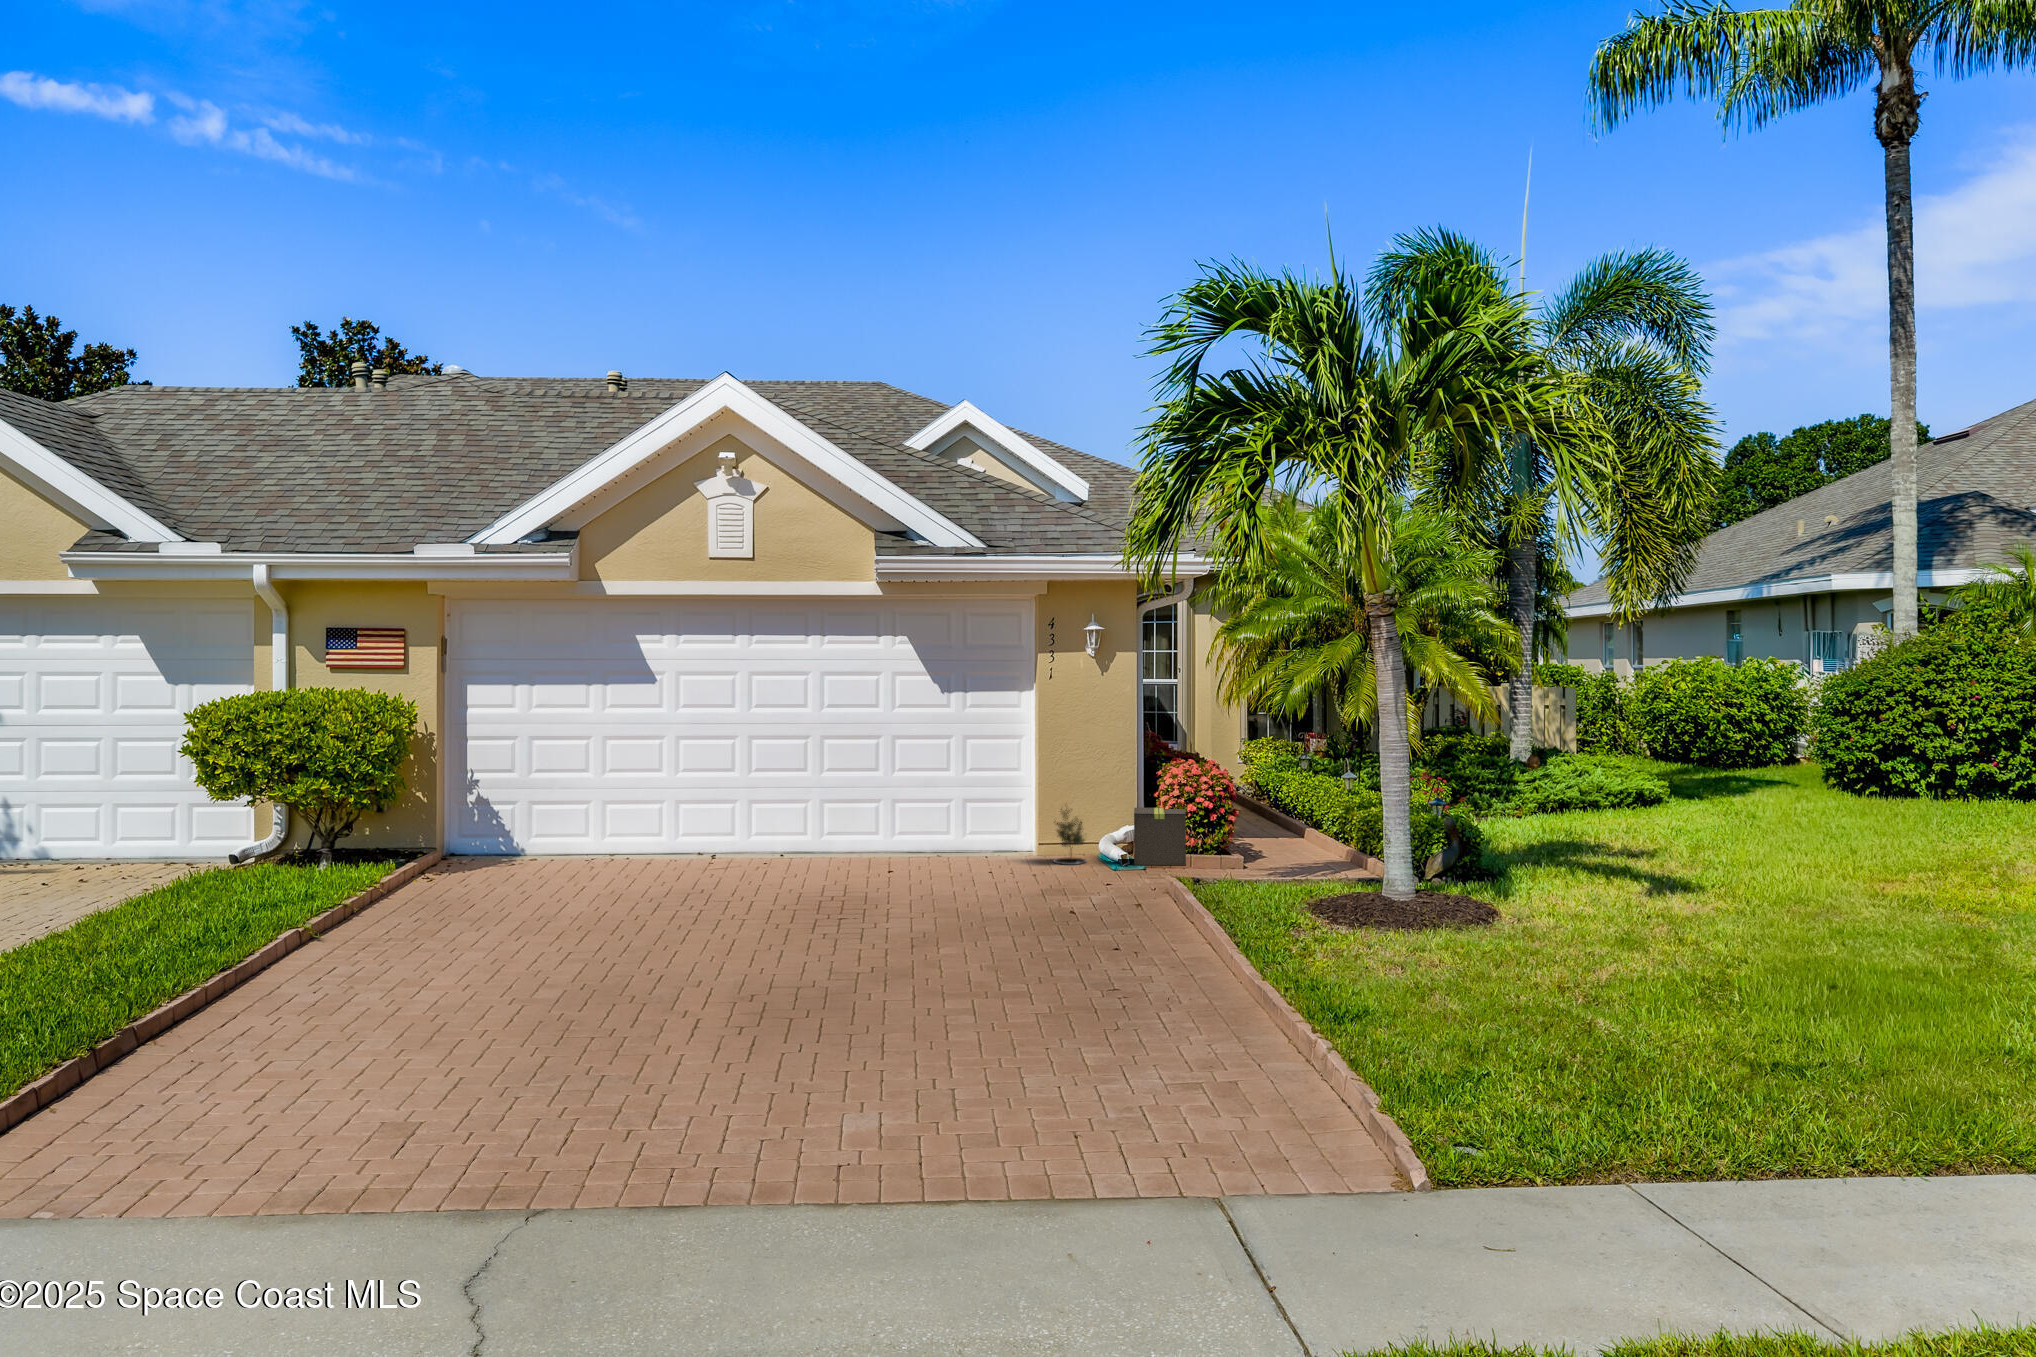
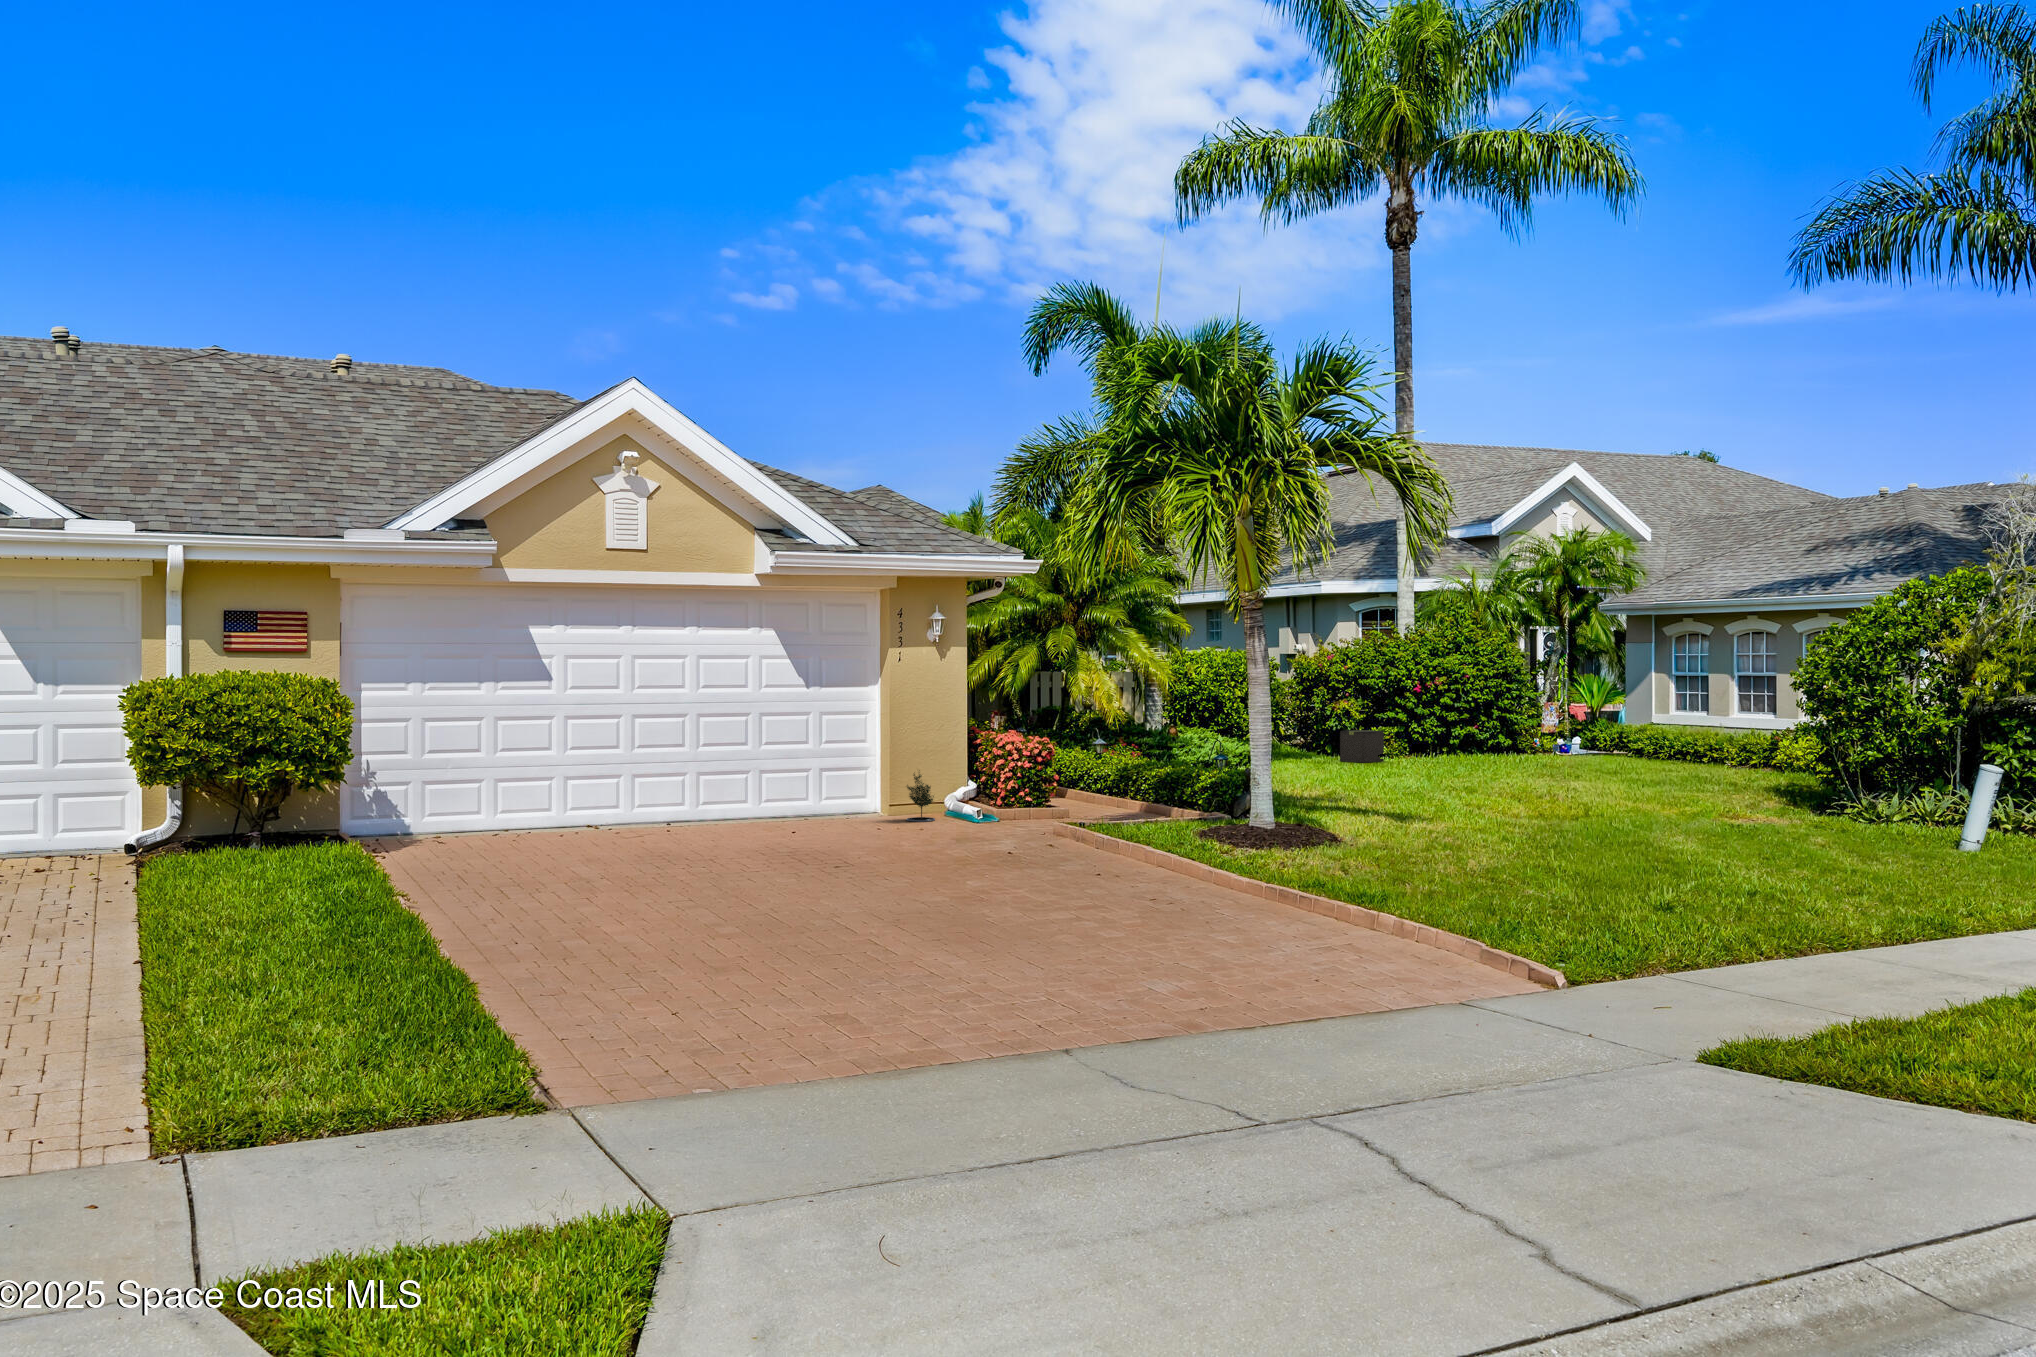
cardboard box: present [1134,808,1186,865] -> present [1340,730,1384,763]

